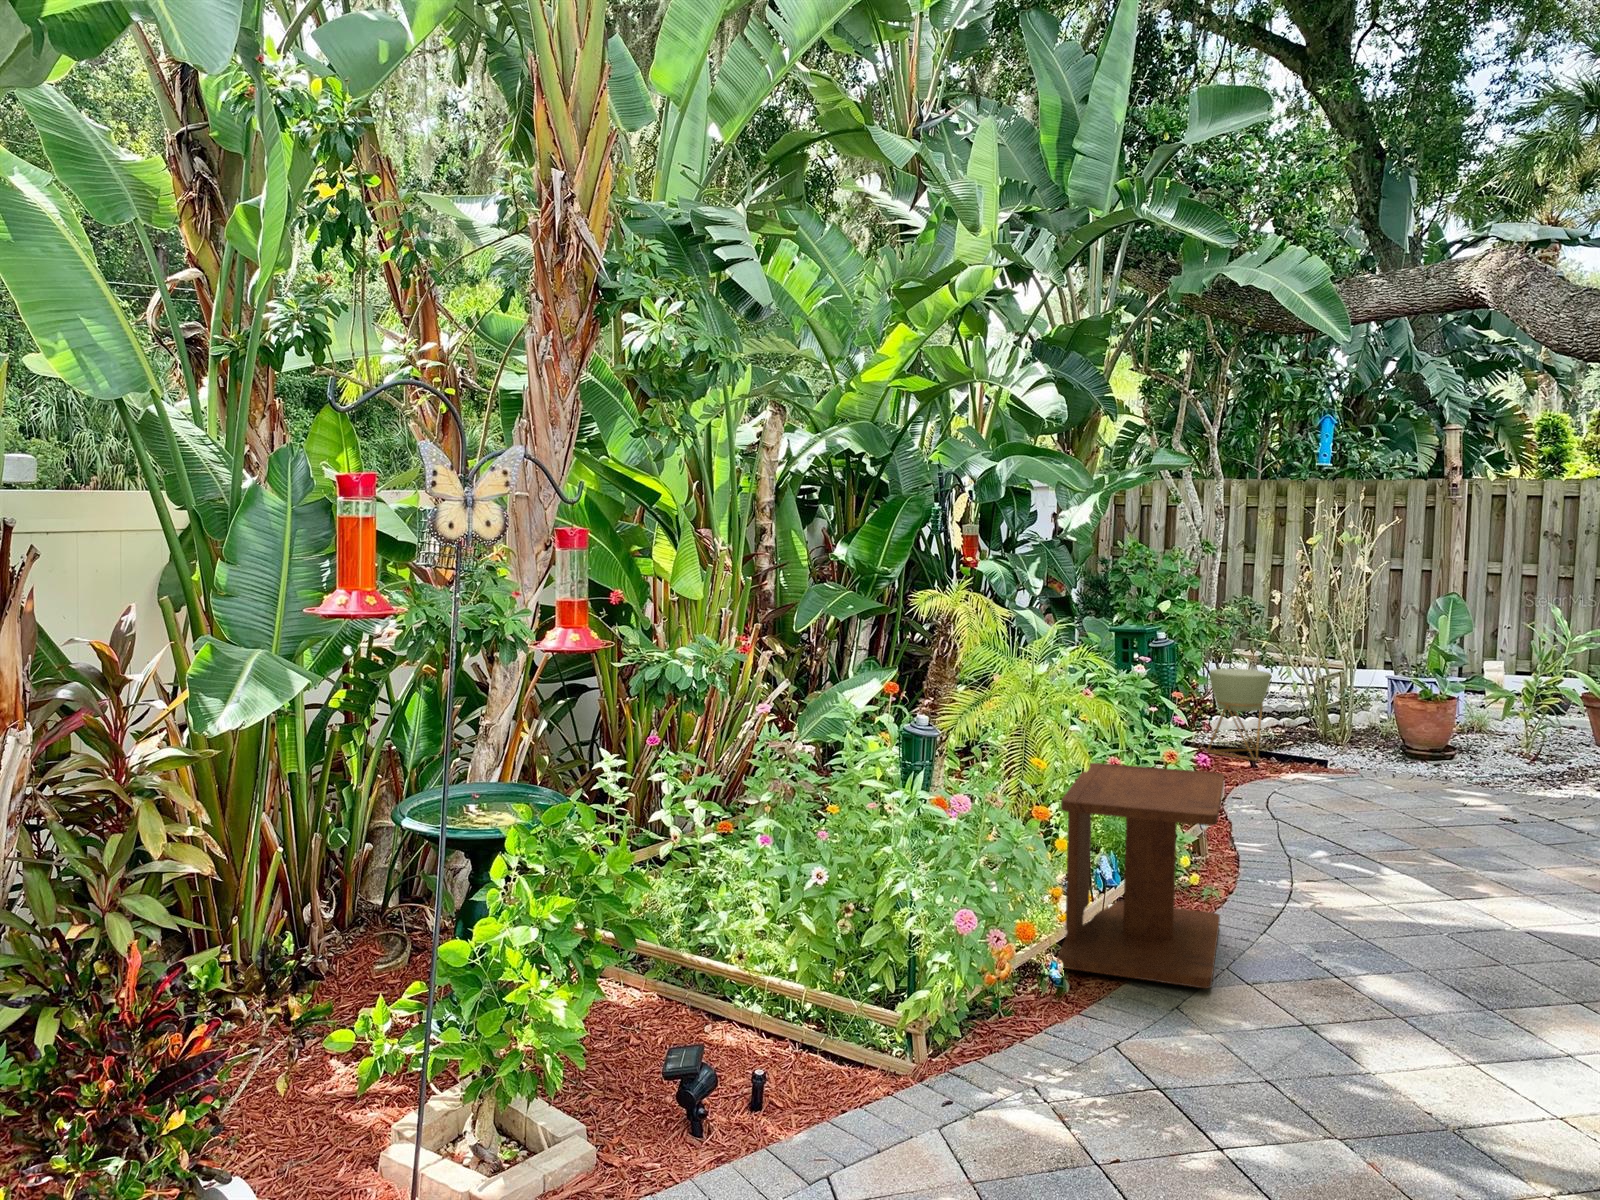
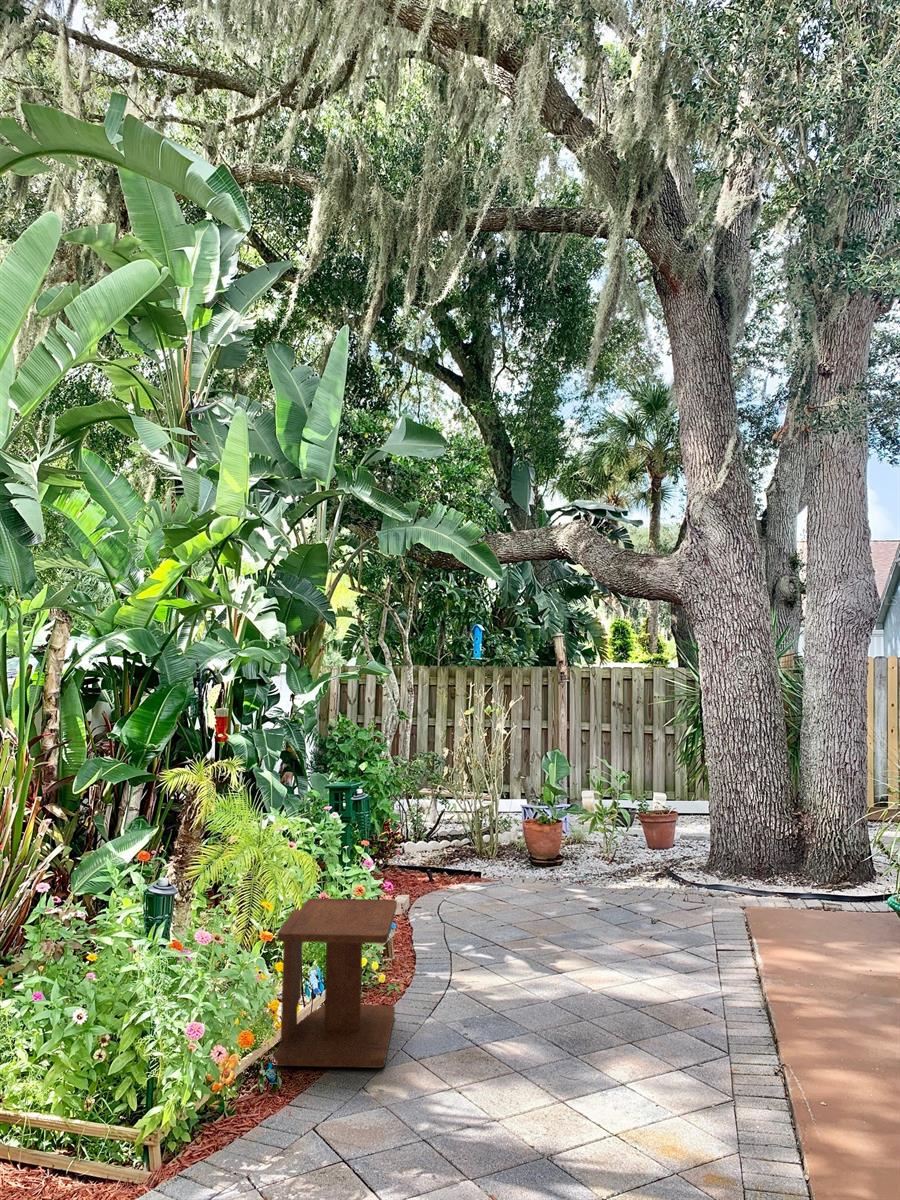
planter: present [1208,669,1271,761] -> none [399,809,442,878]

